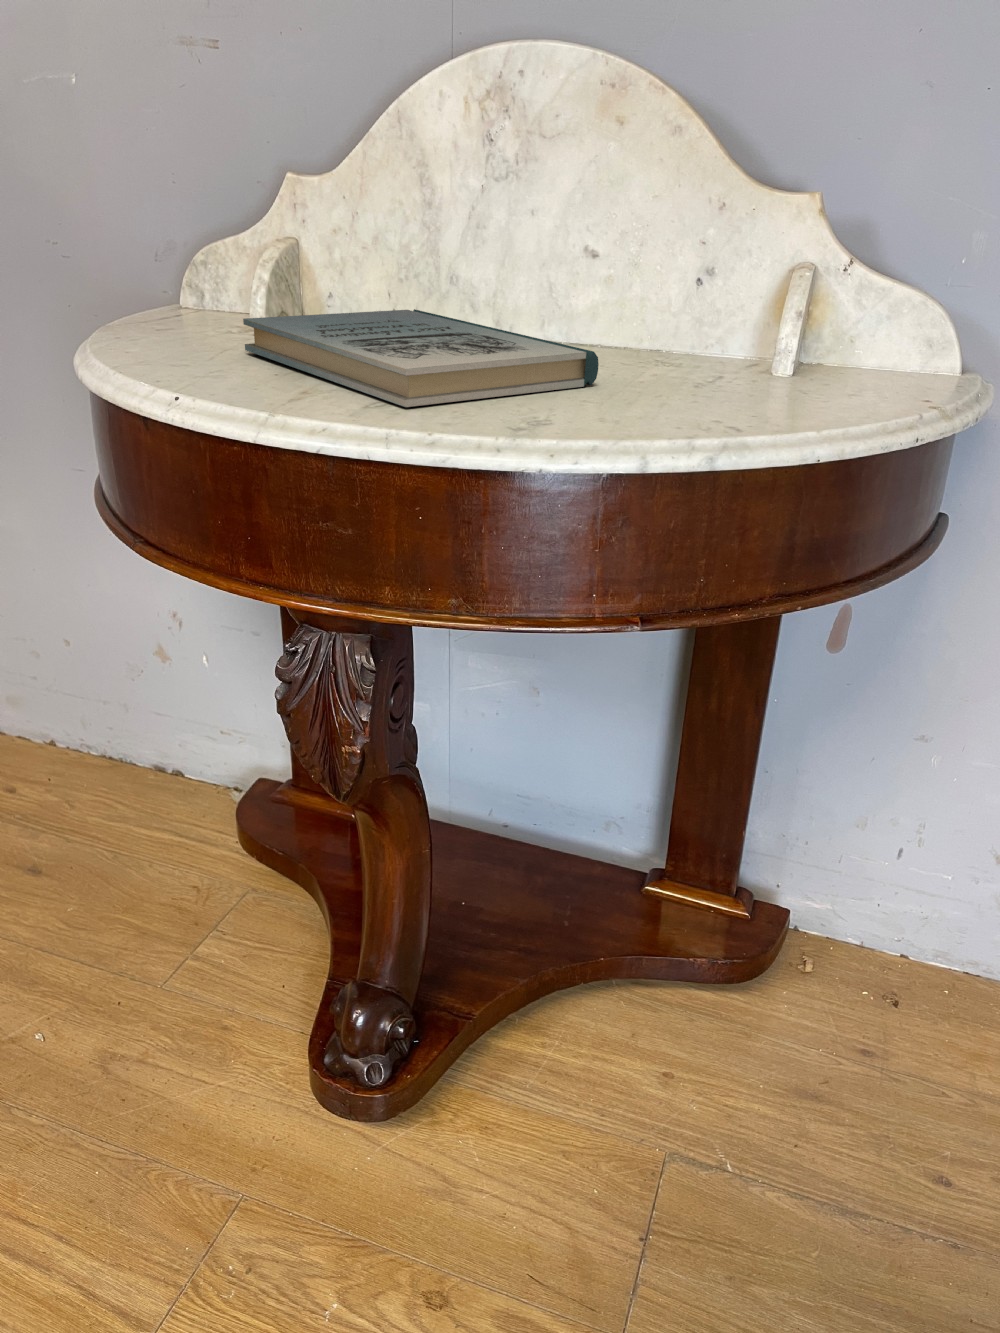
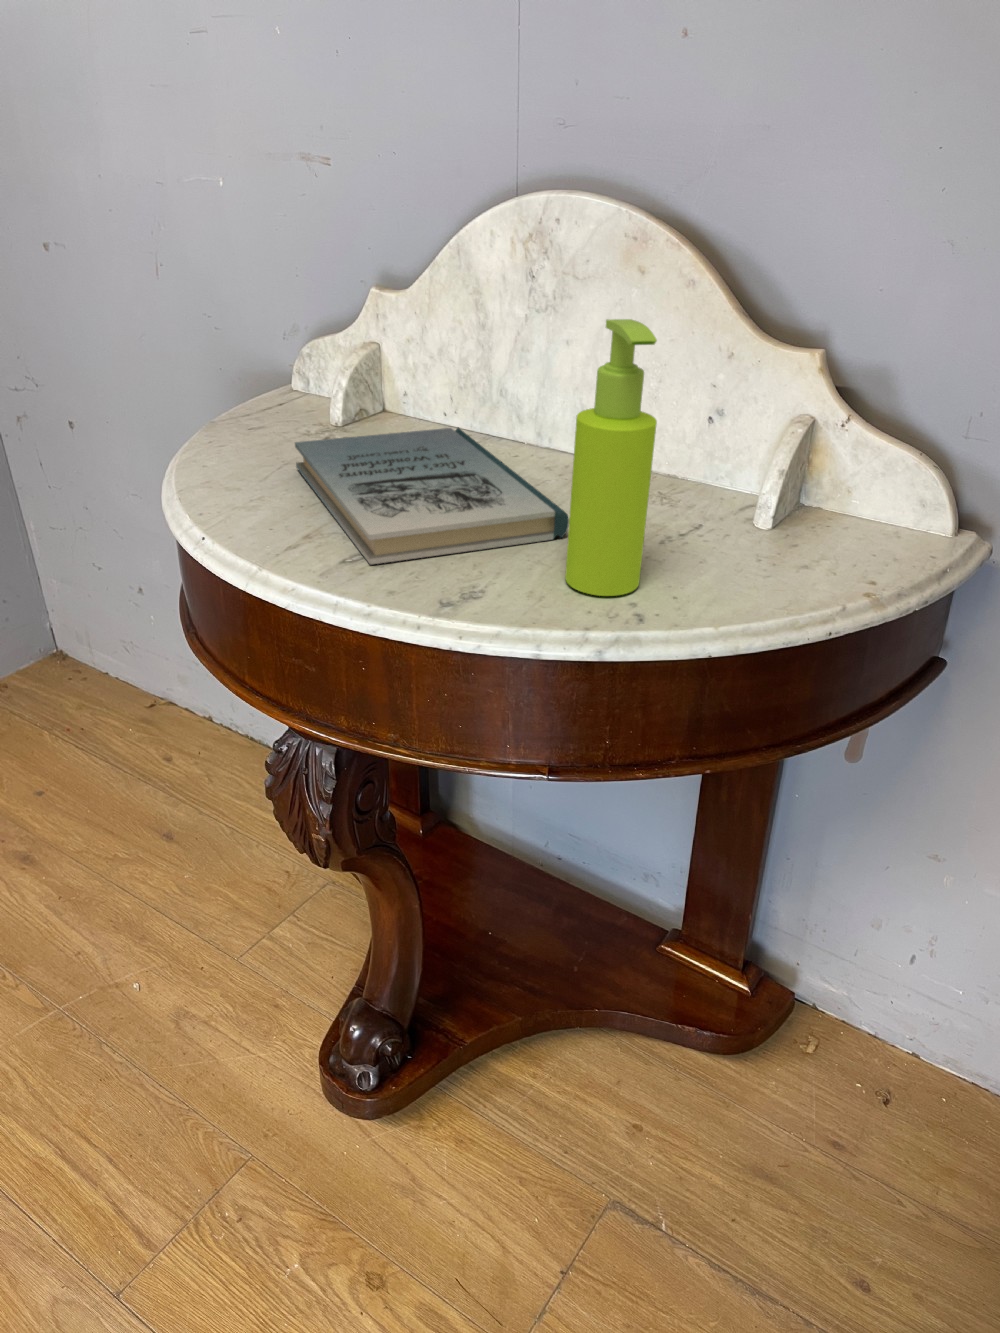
soap dispenser: none [627,88,754,416] -> present [565,319,657,596]

